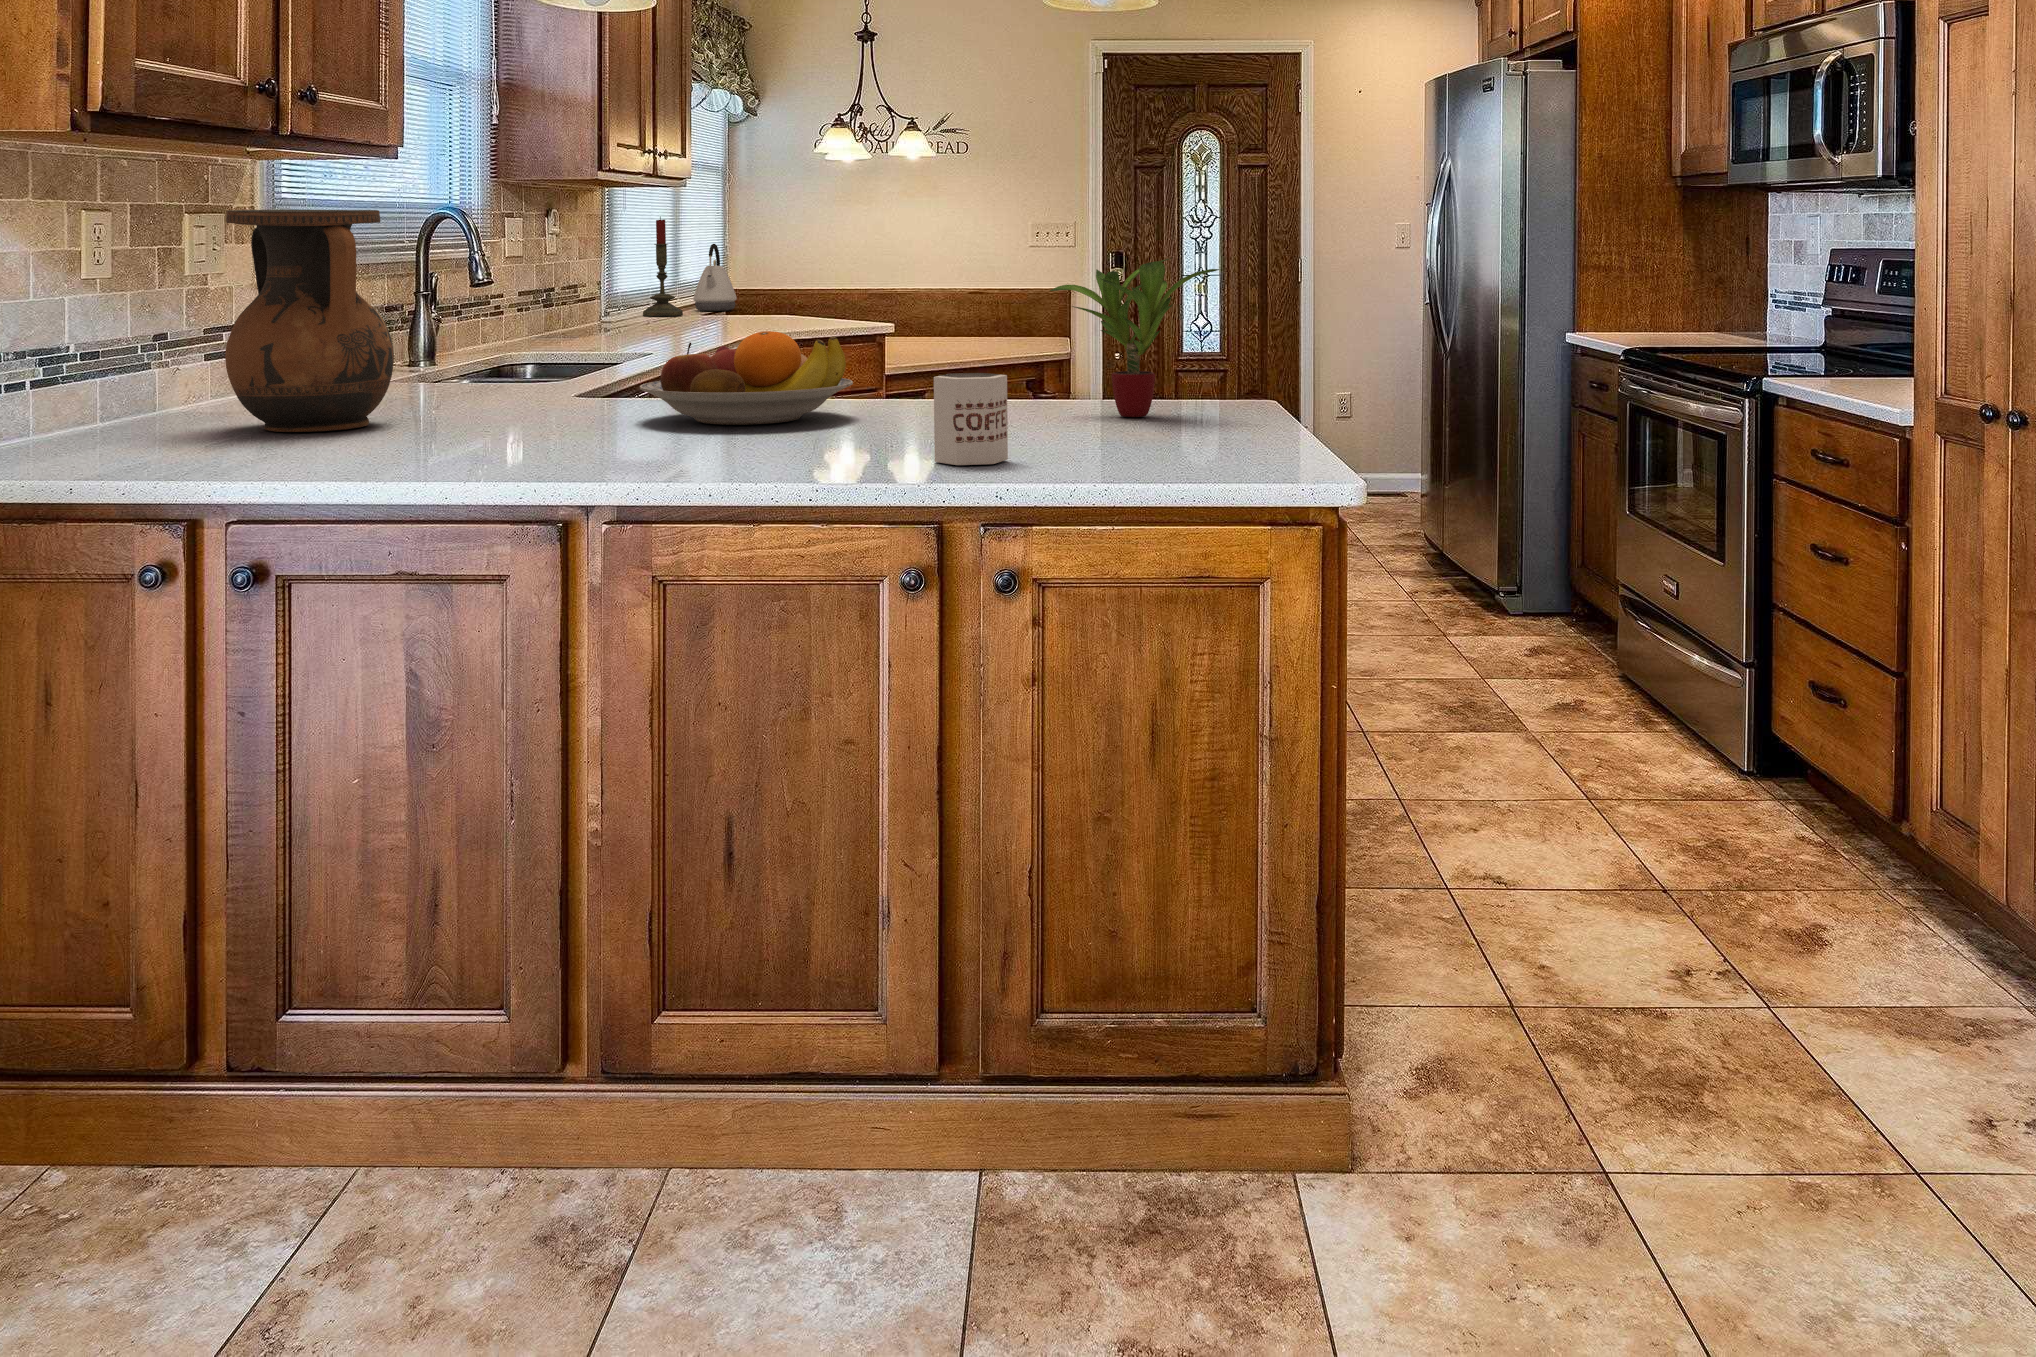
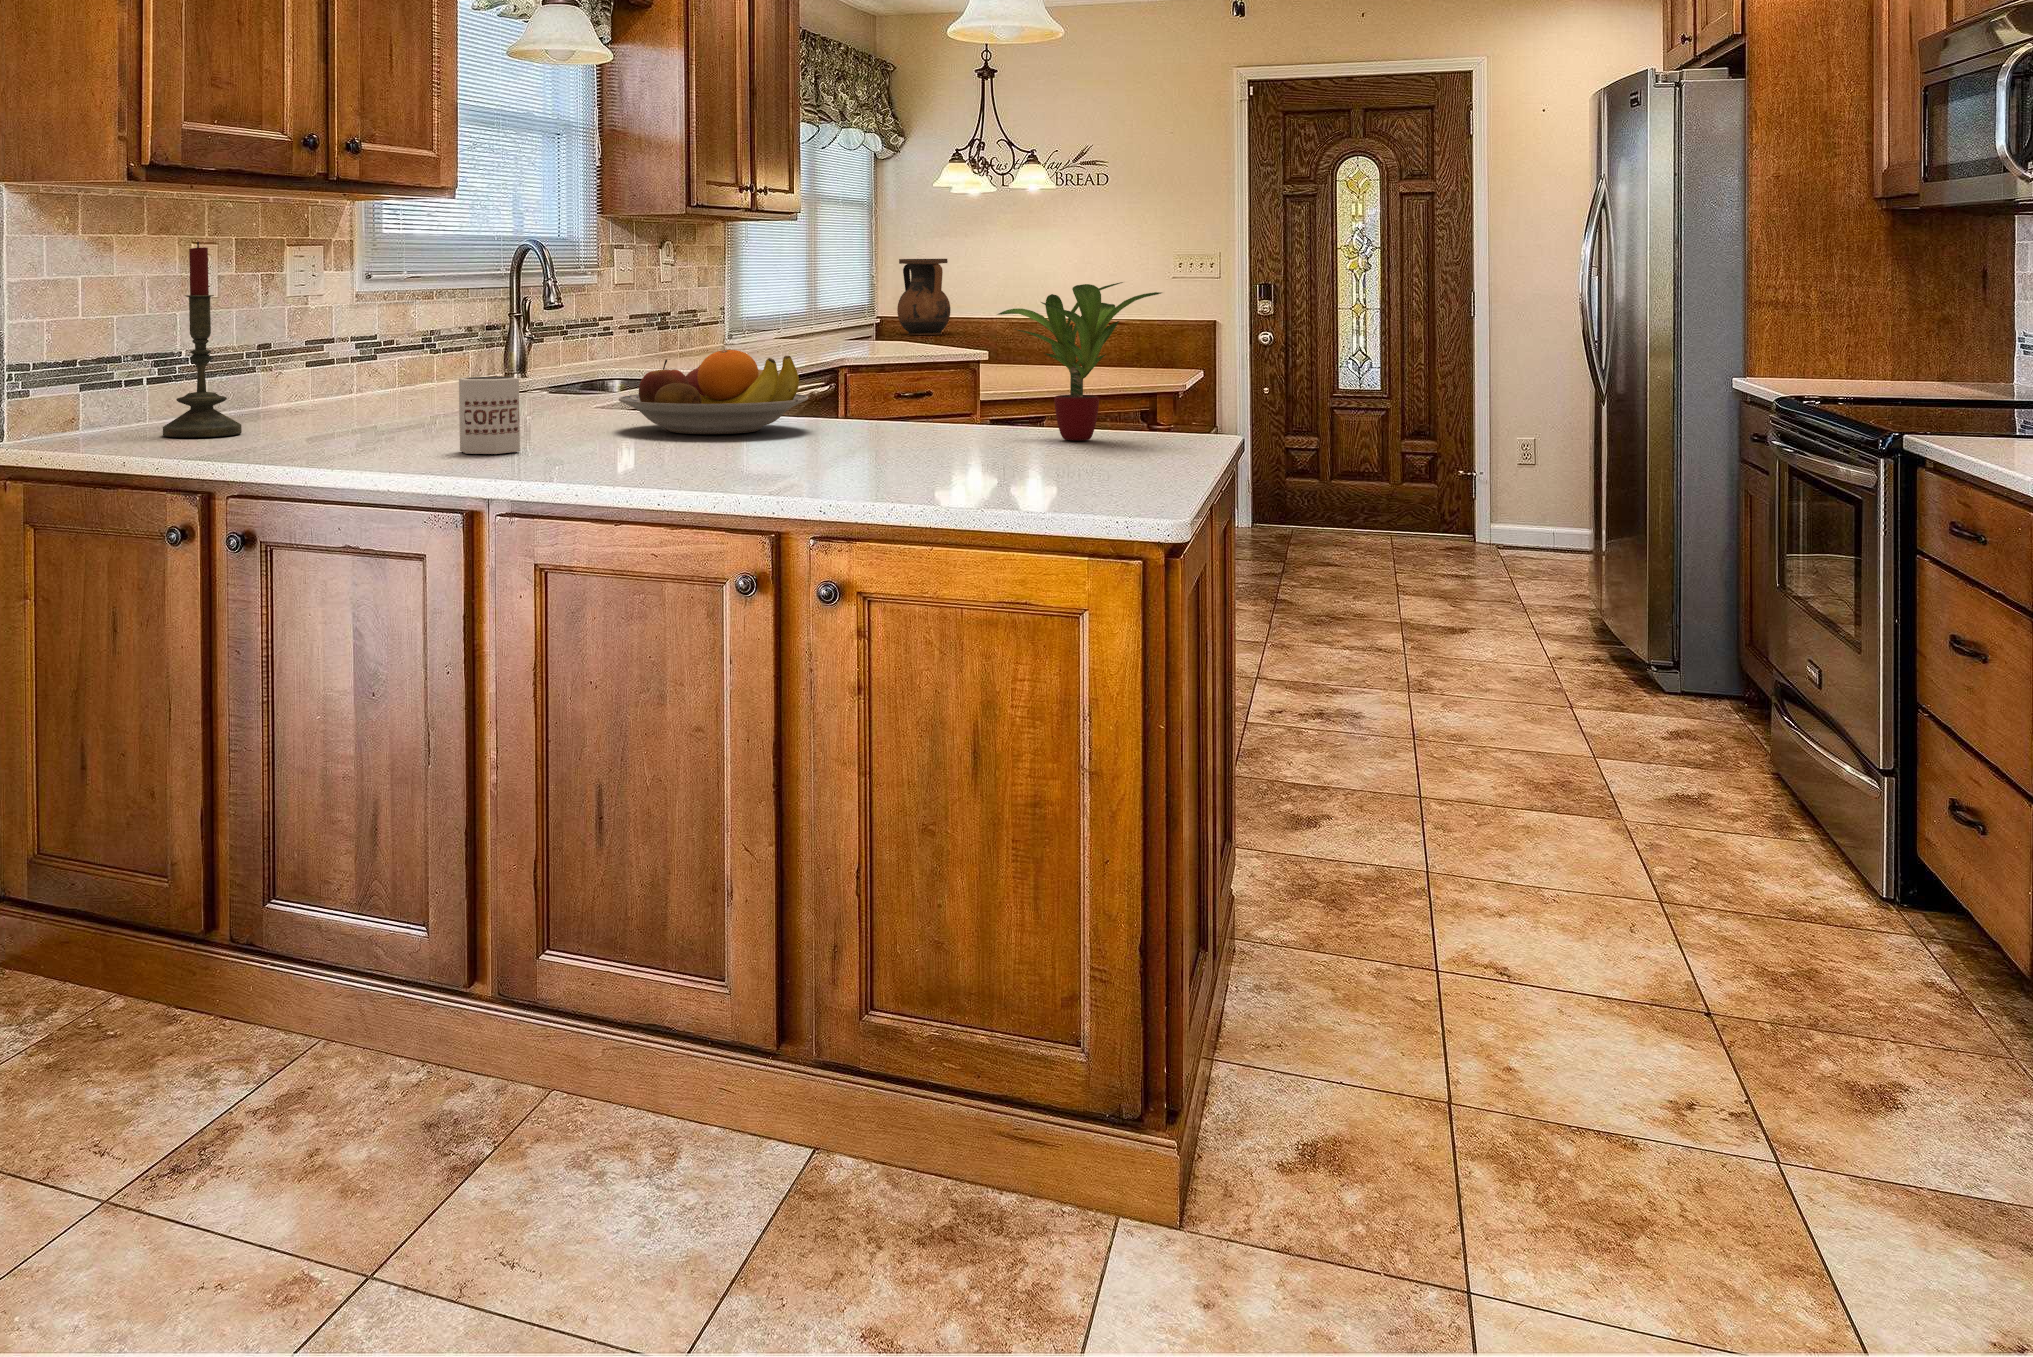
vase: present [225,210,394,432] -> present [897,259,950,335]
candle: present [643,217,683,316] -> present [163,242,242,437]
kettle: present [693,244,737,311] -> none [823,282,862,343]
mug: present [934,373,1008,465] -> present [459,377,520,454]

